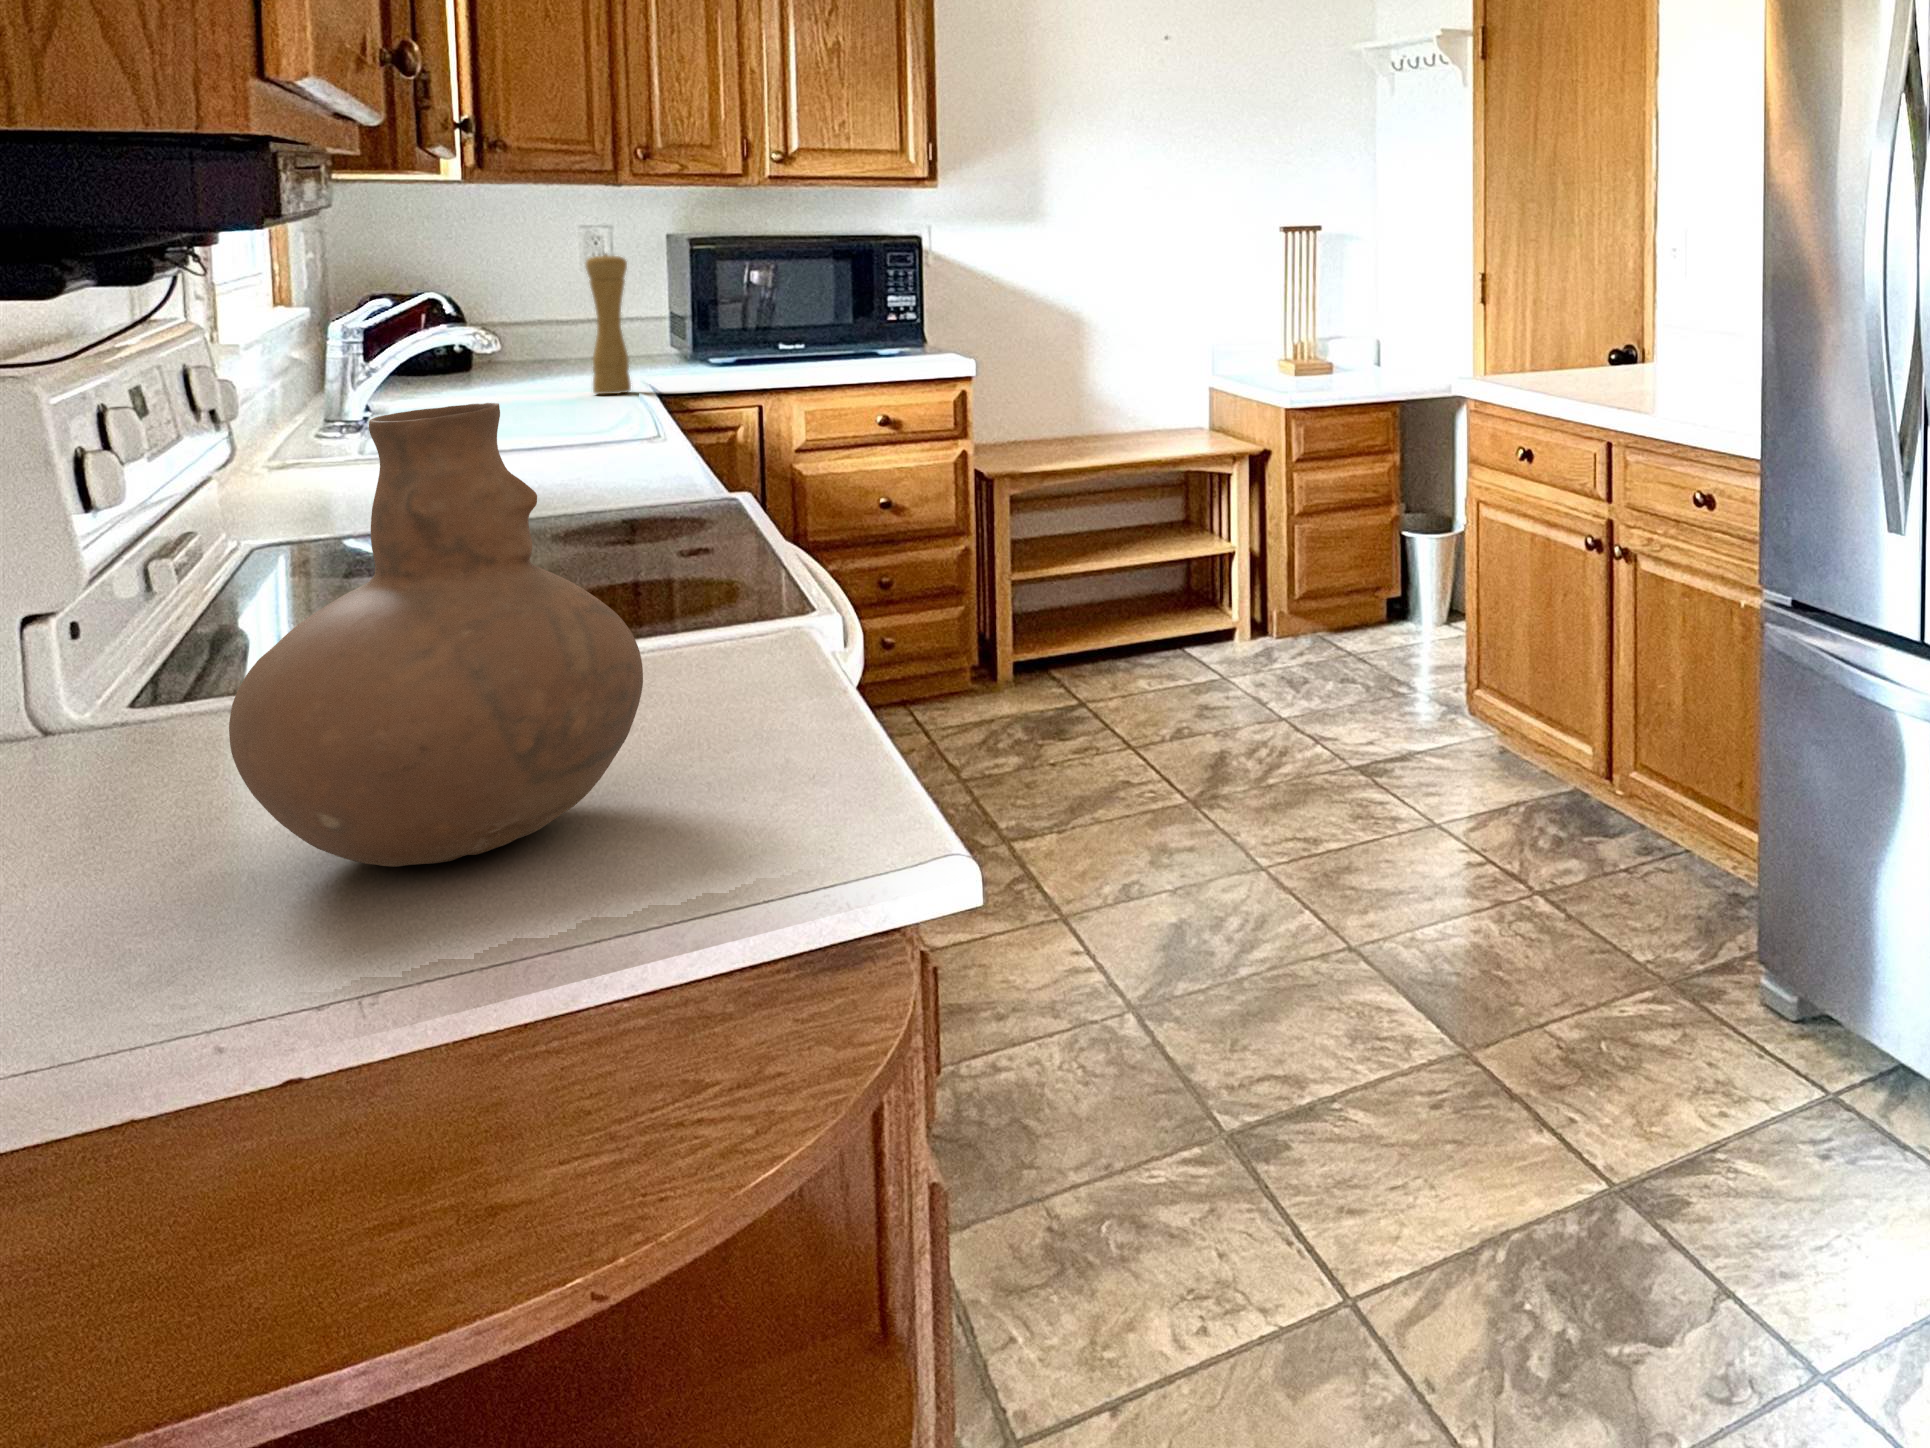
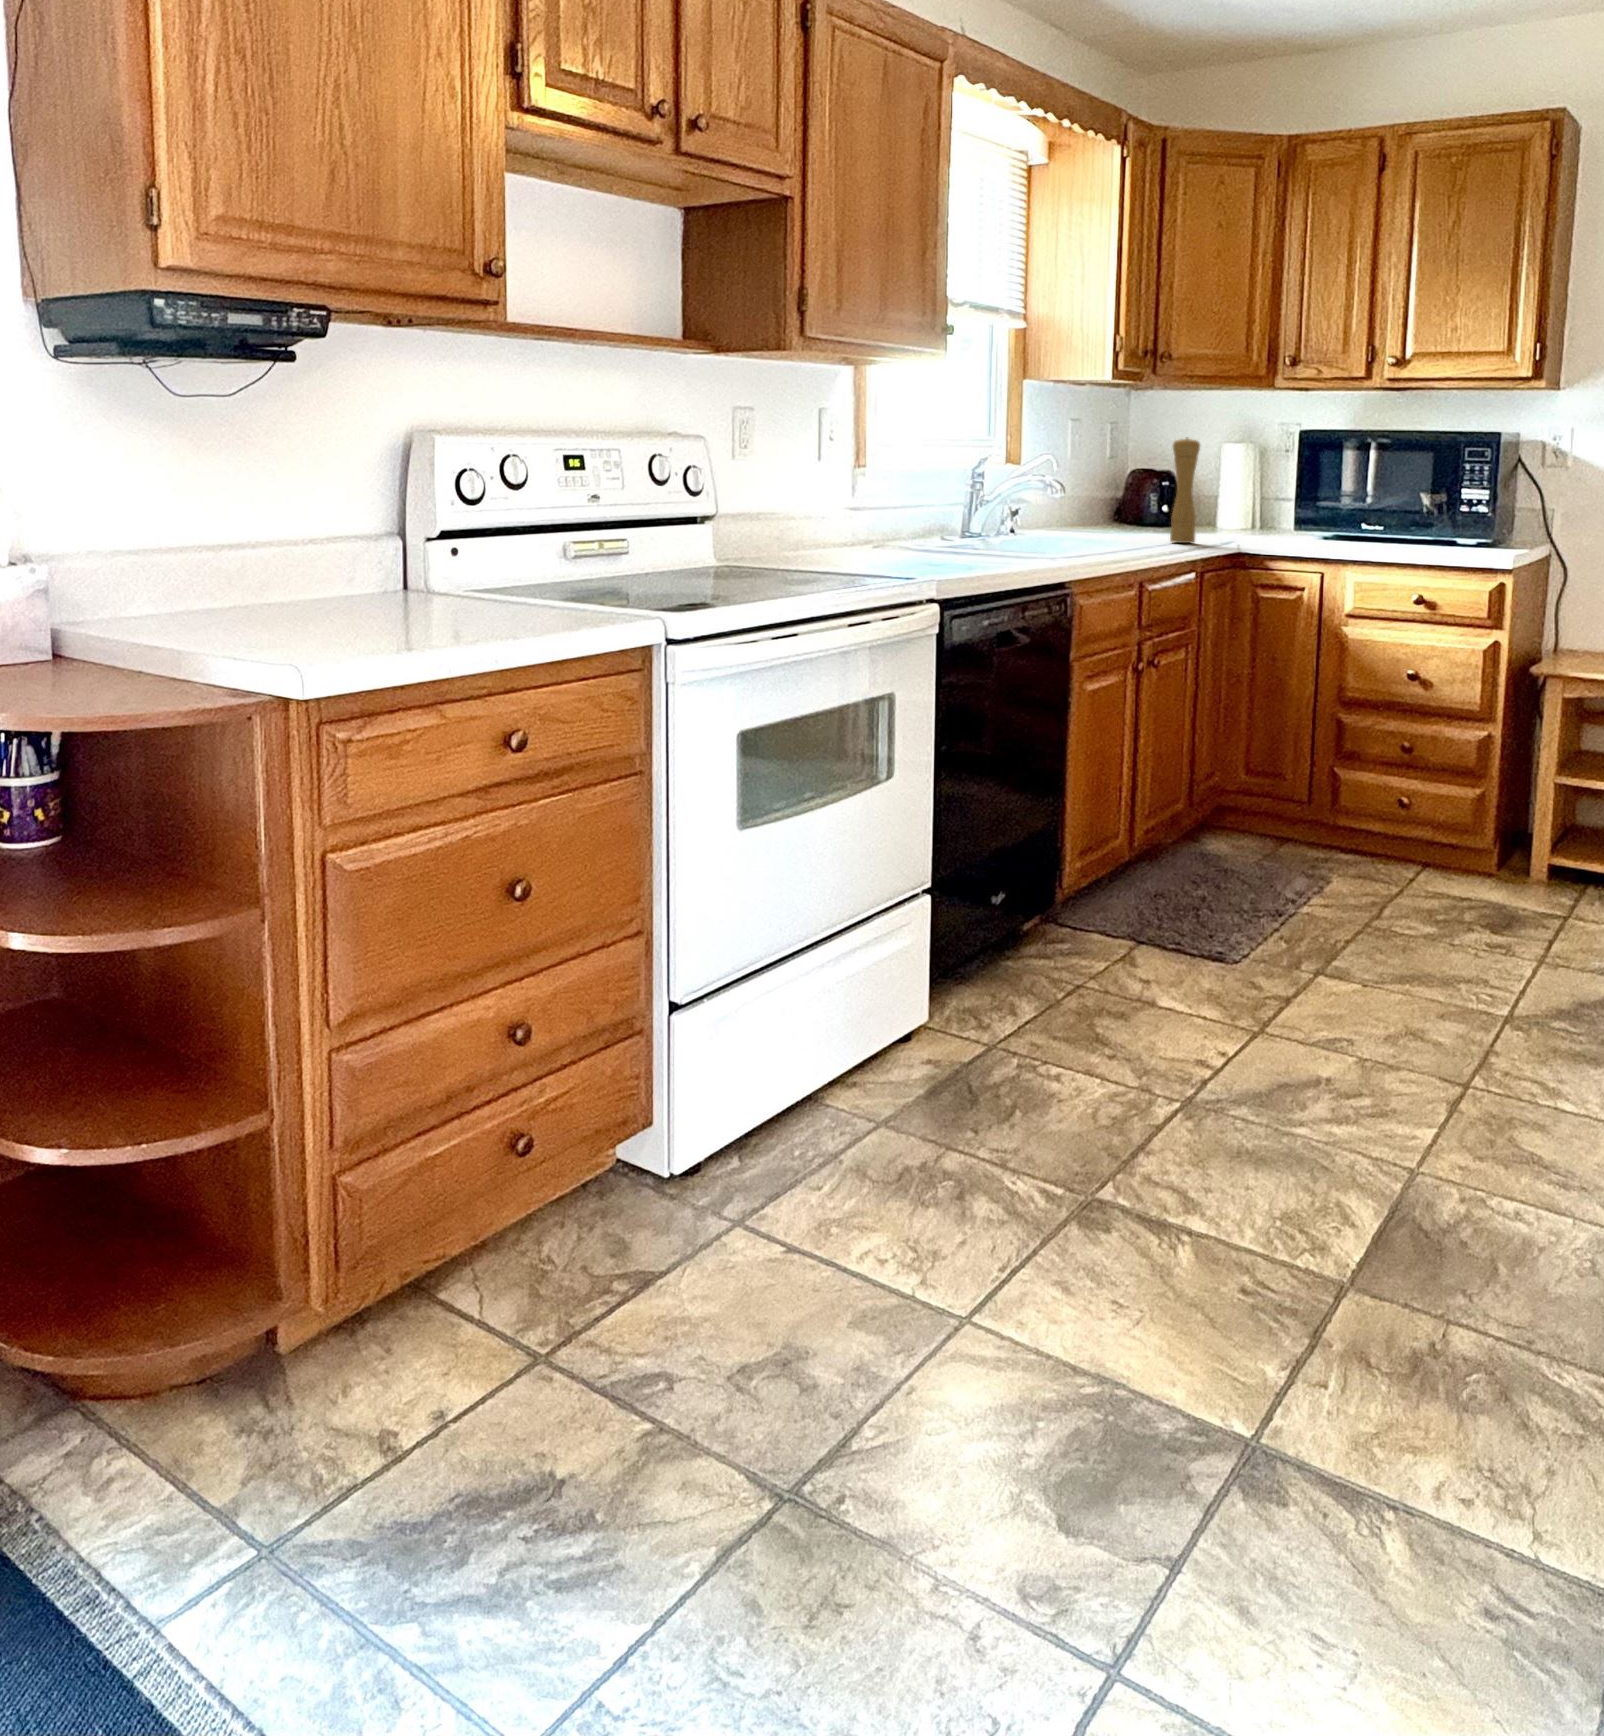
vase: present [229,403,643,867] -> none [243,450,393,639]

